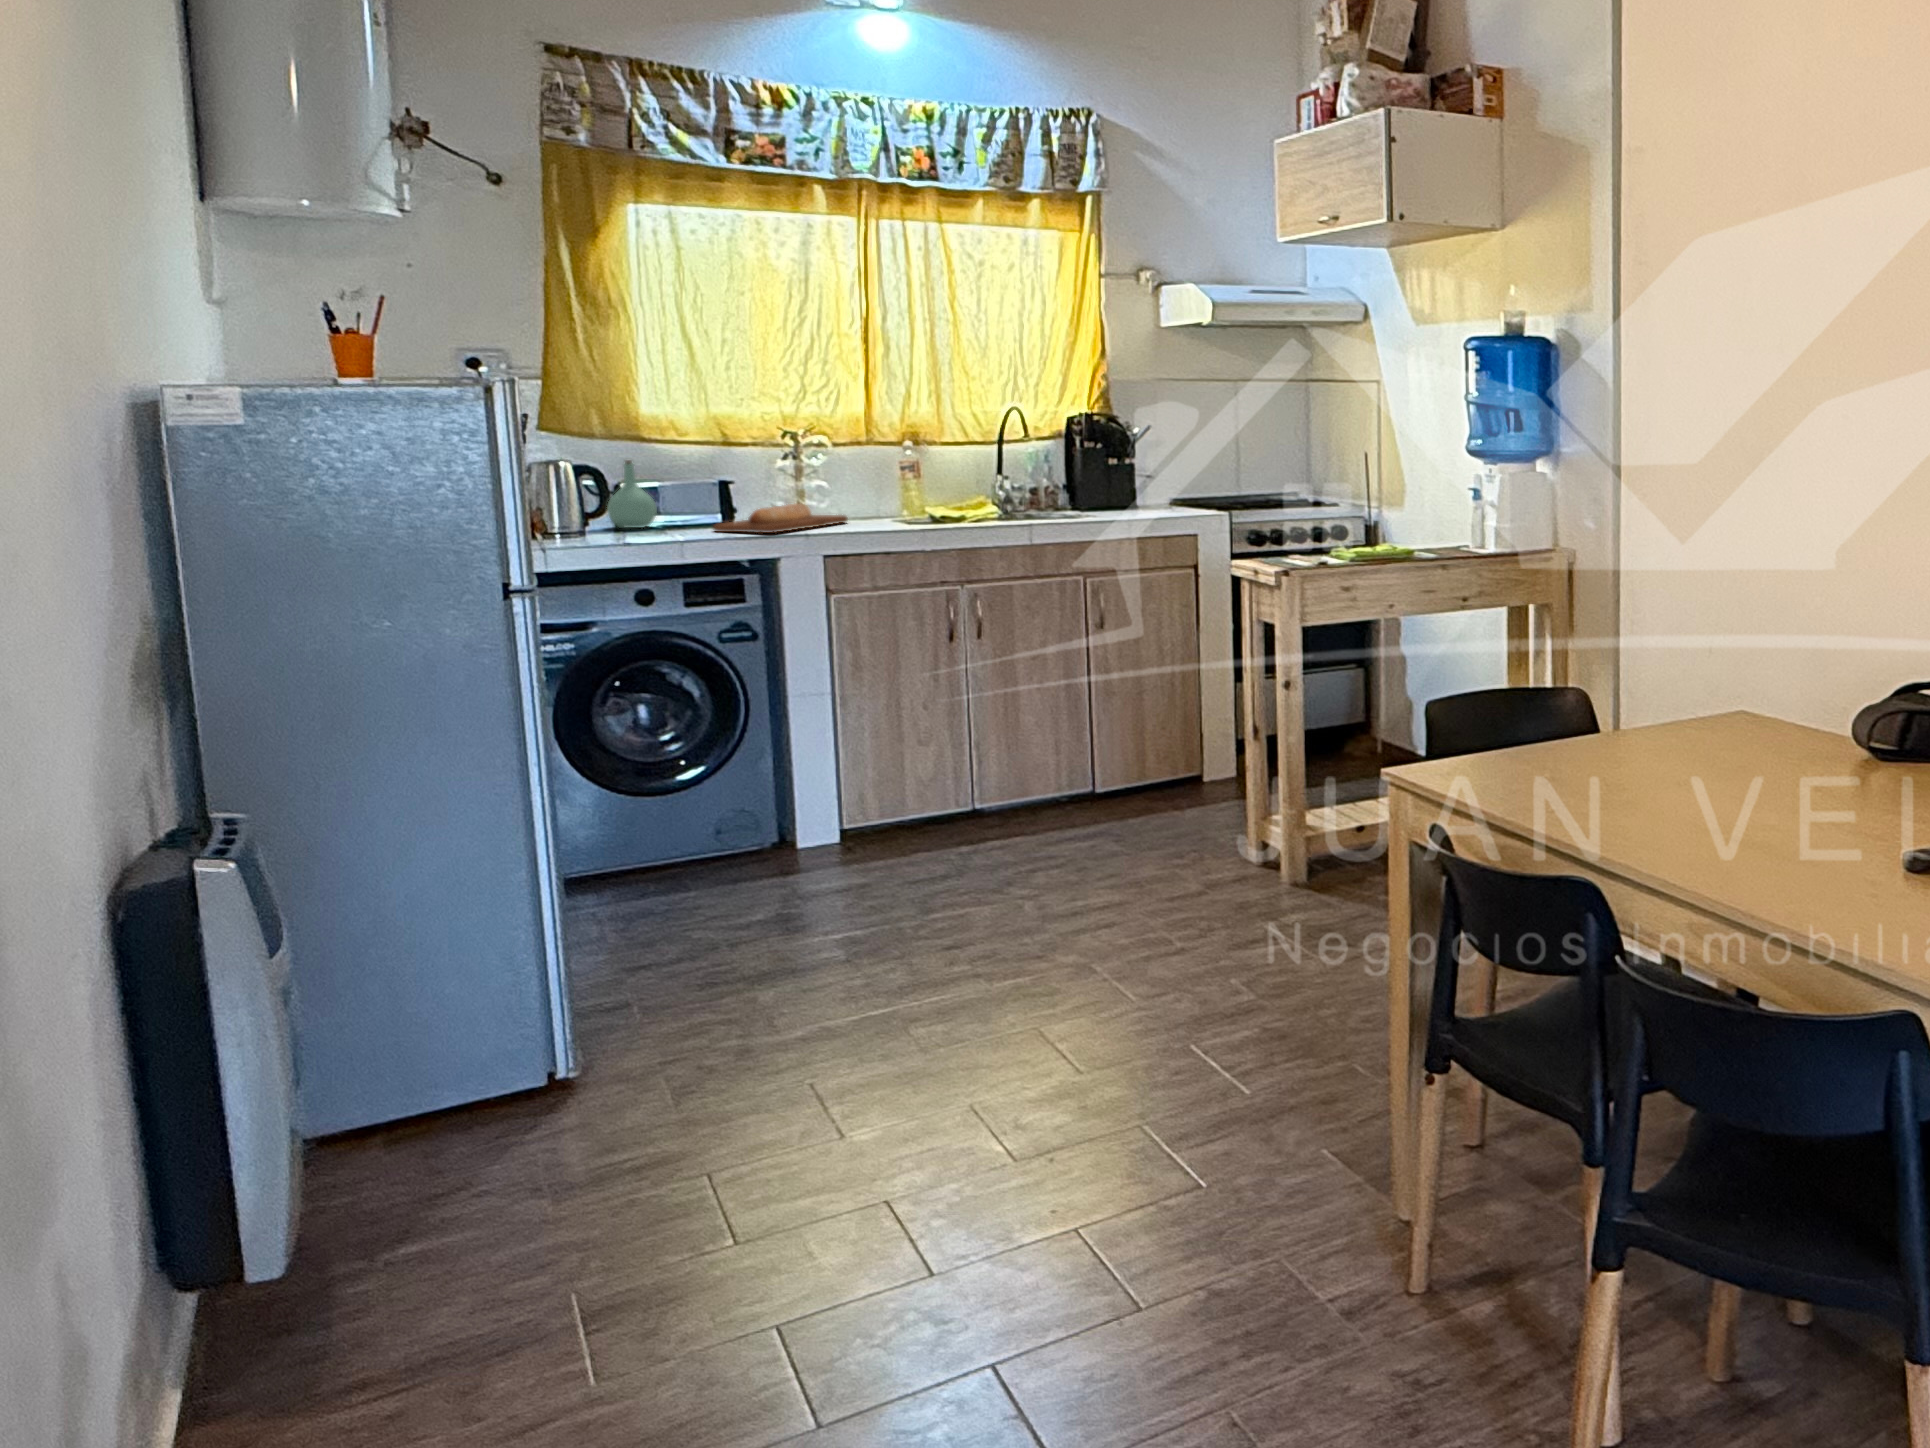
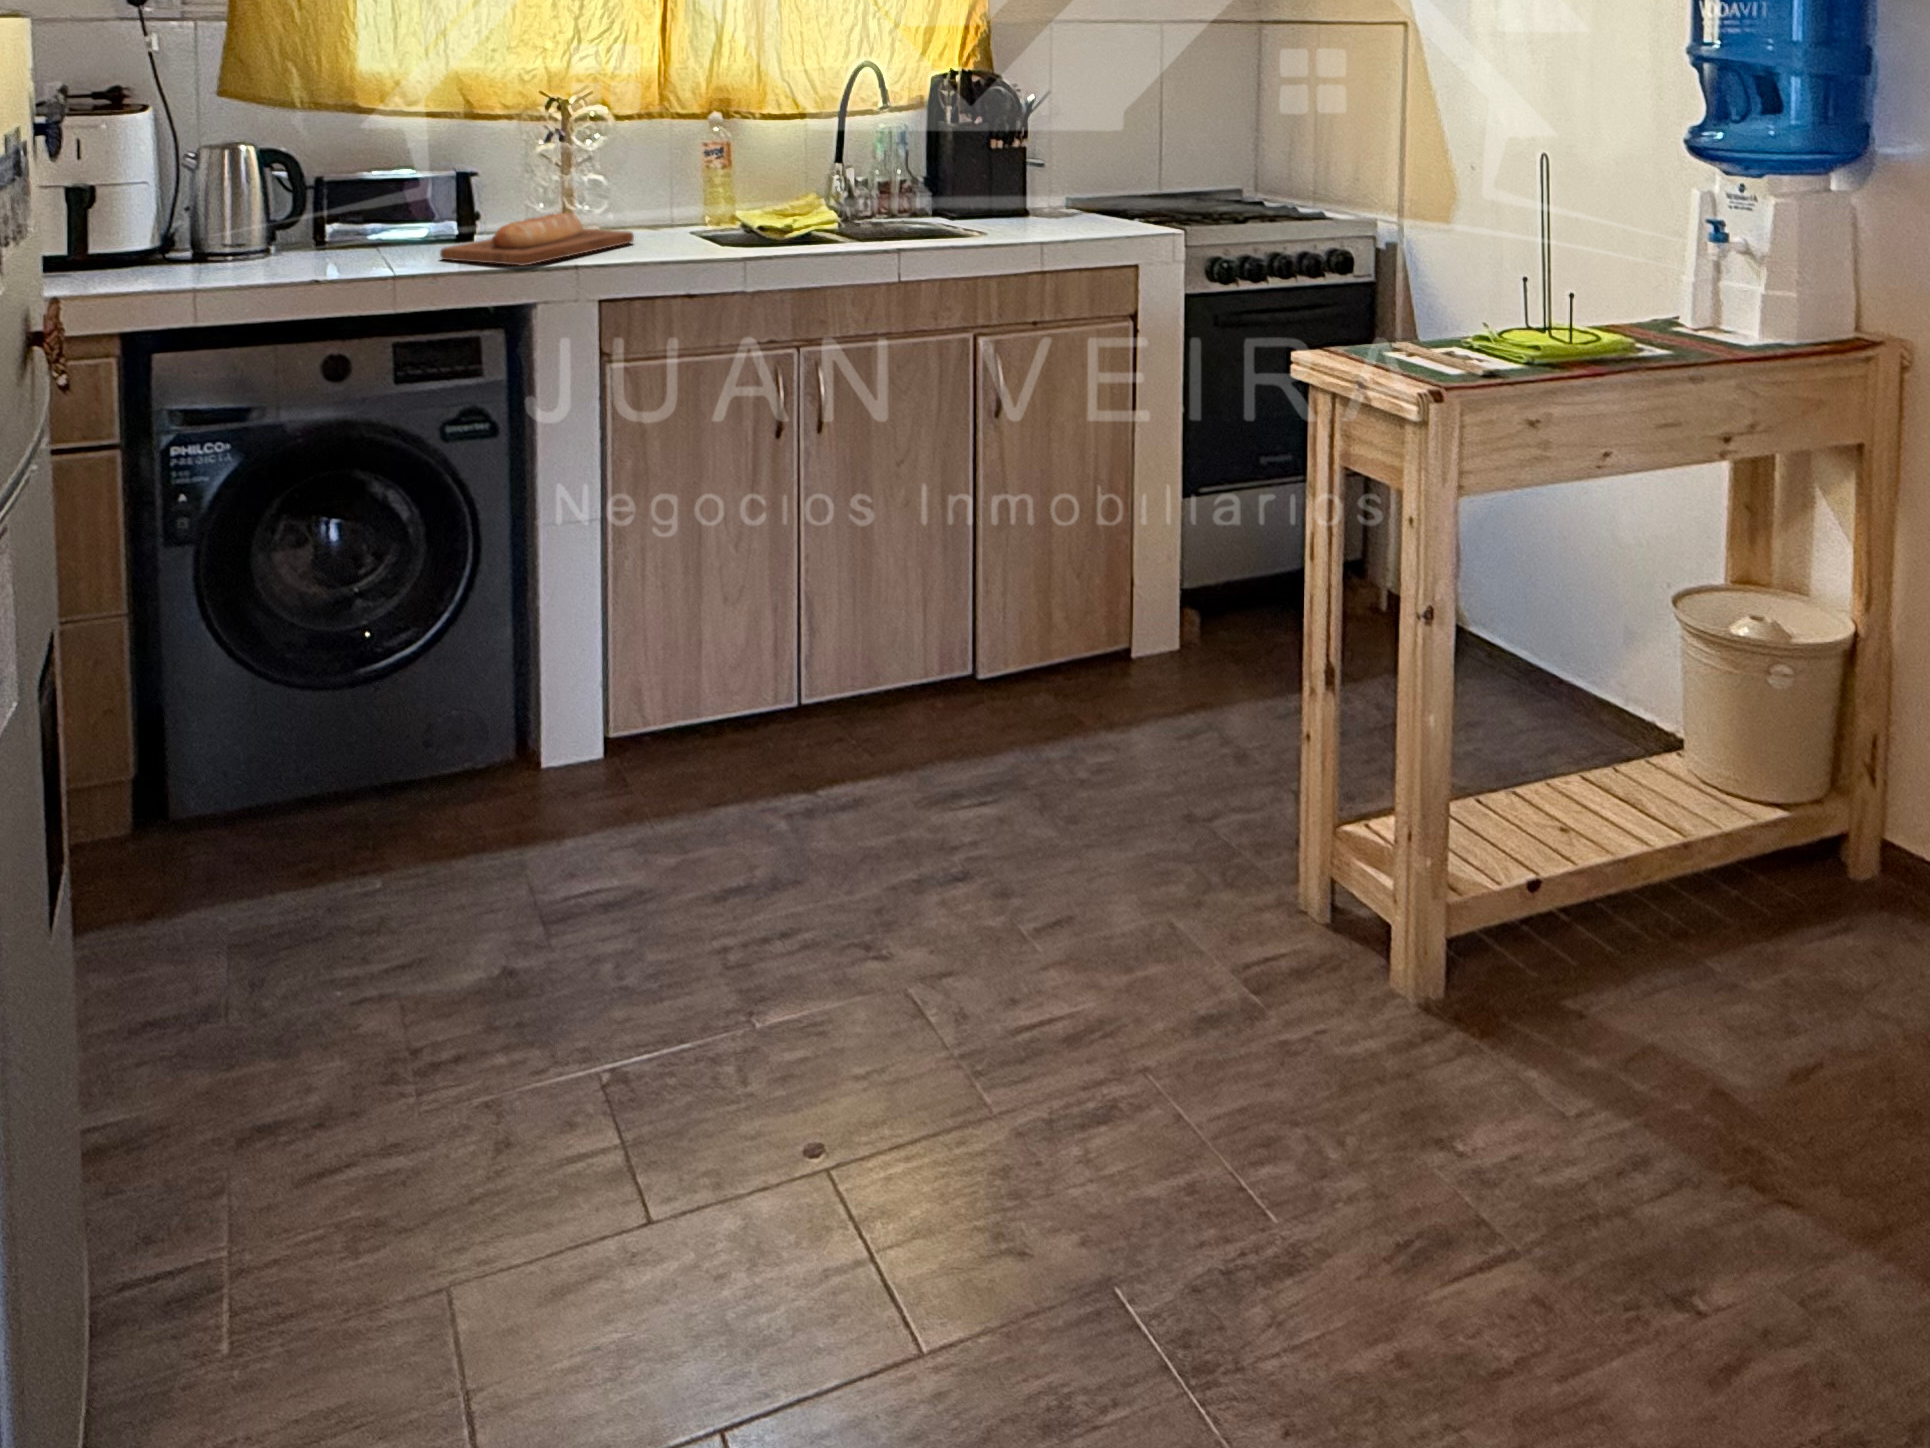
bottle: present [607,460,657,528] -> none [296,144,366,251]

